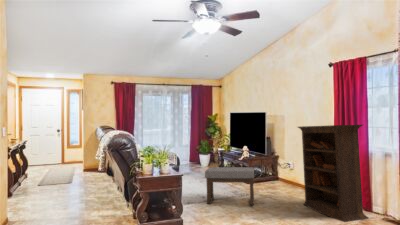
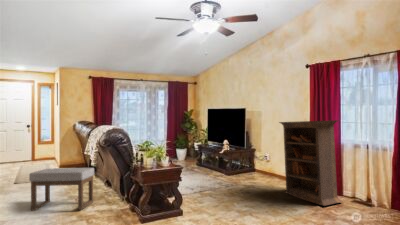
ottoman: present [205,167,254,205] -> present [29,168,94,211]

